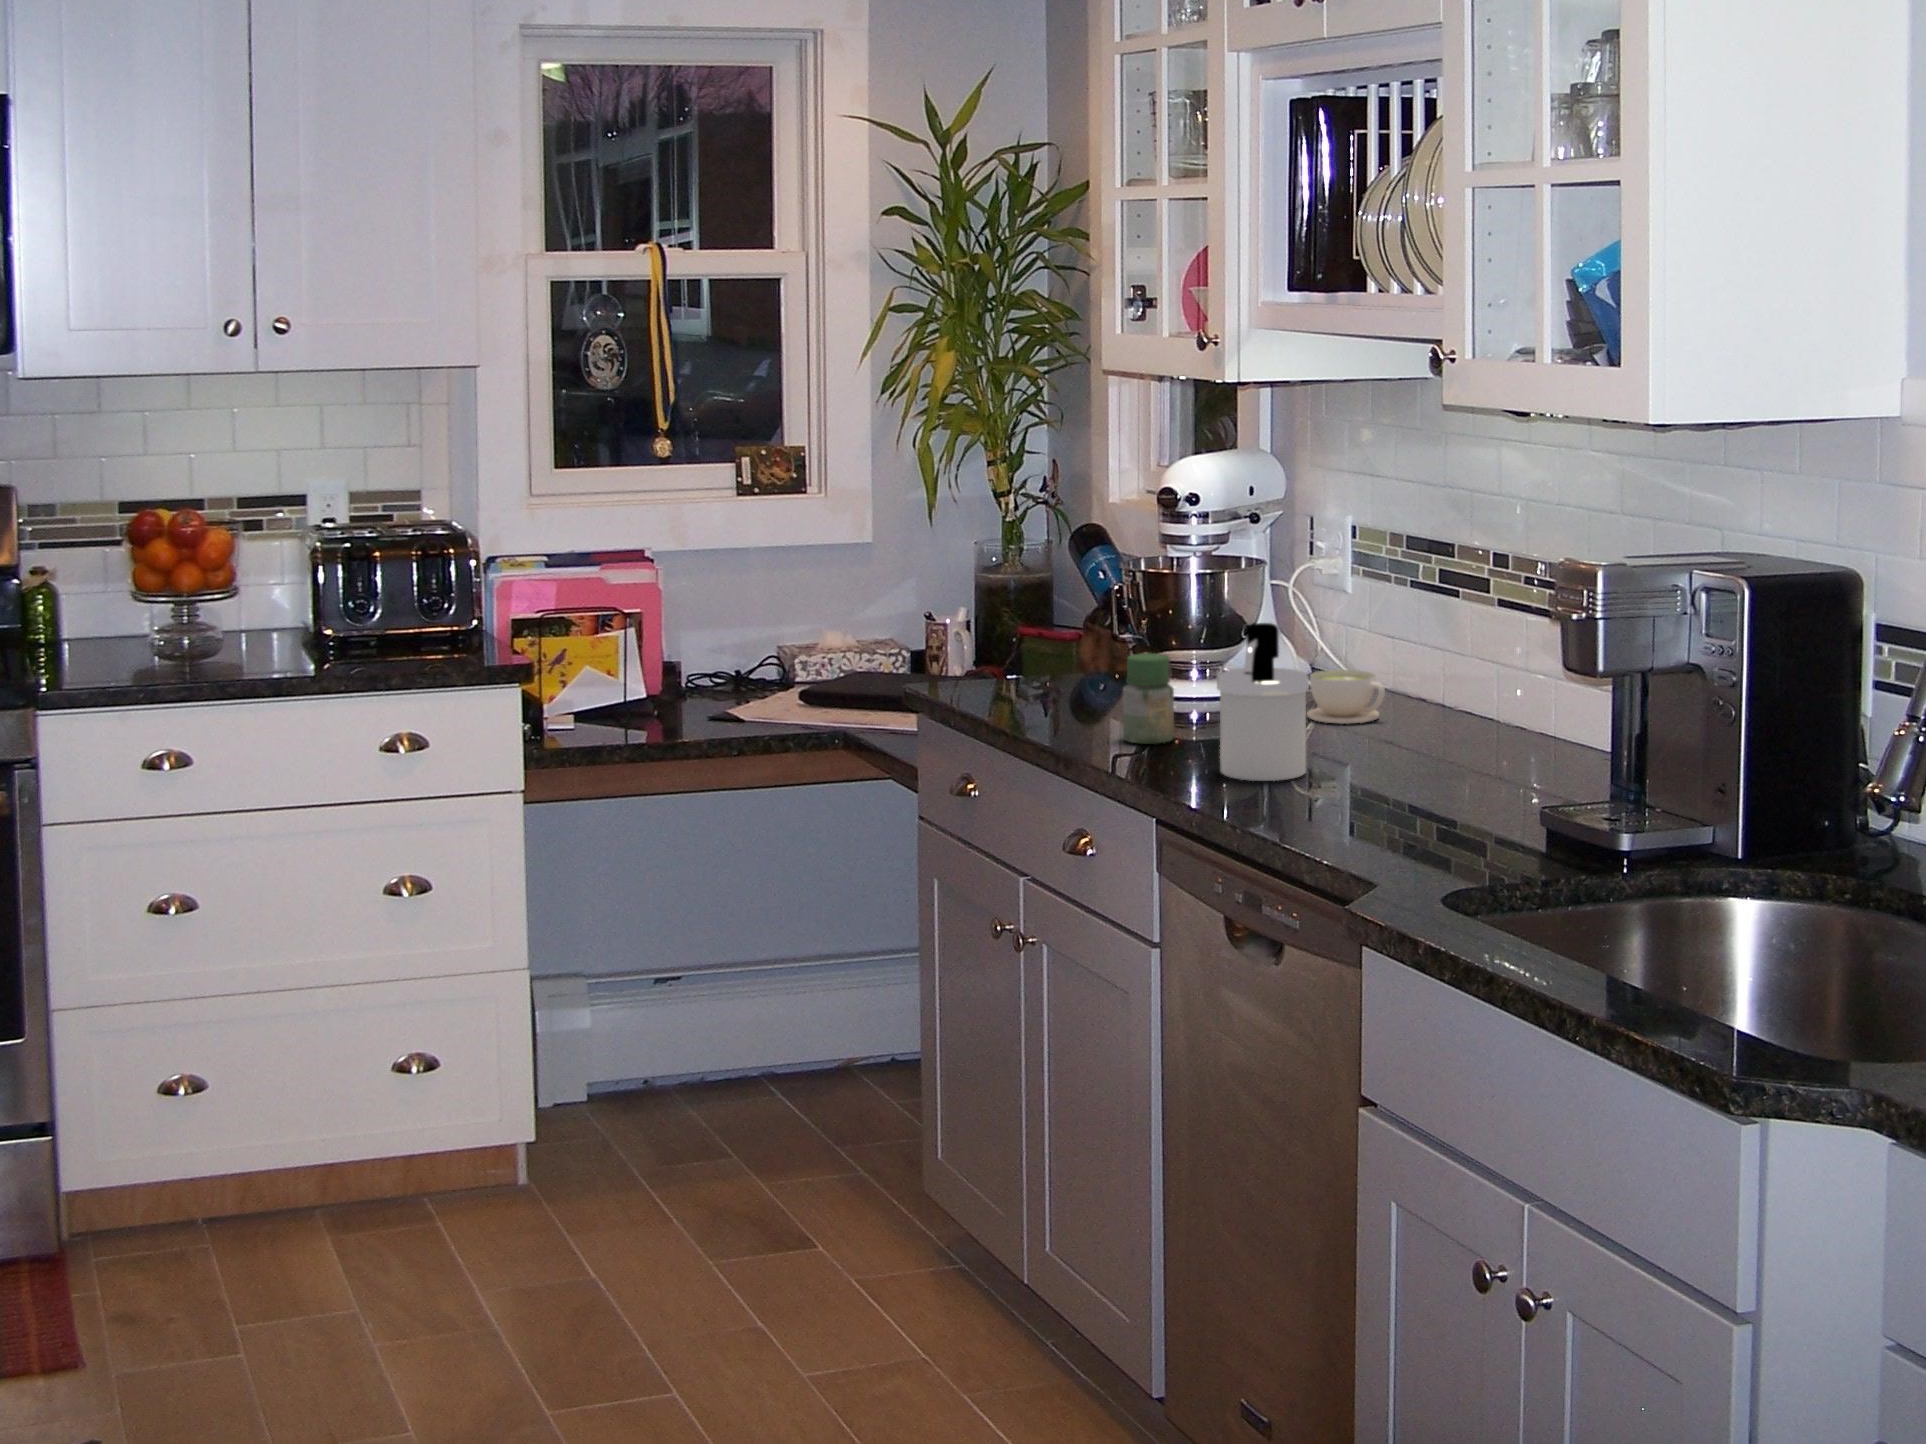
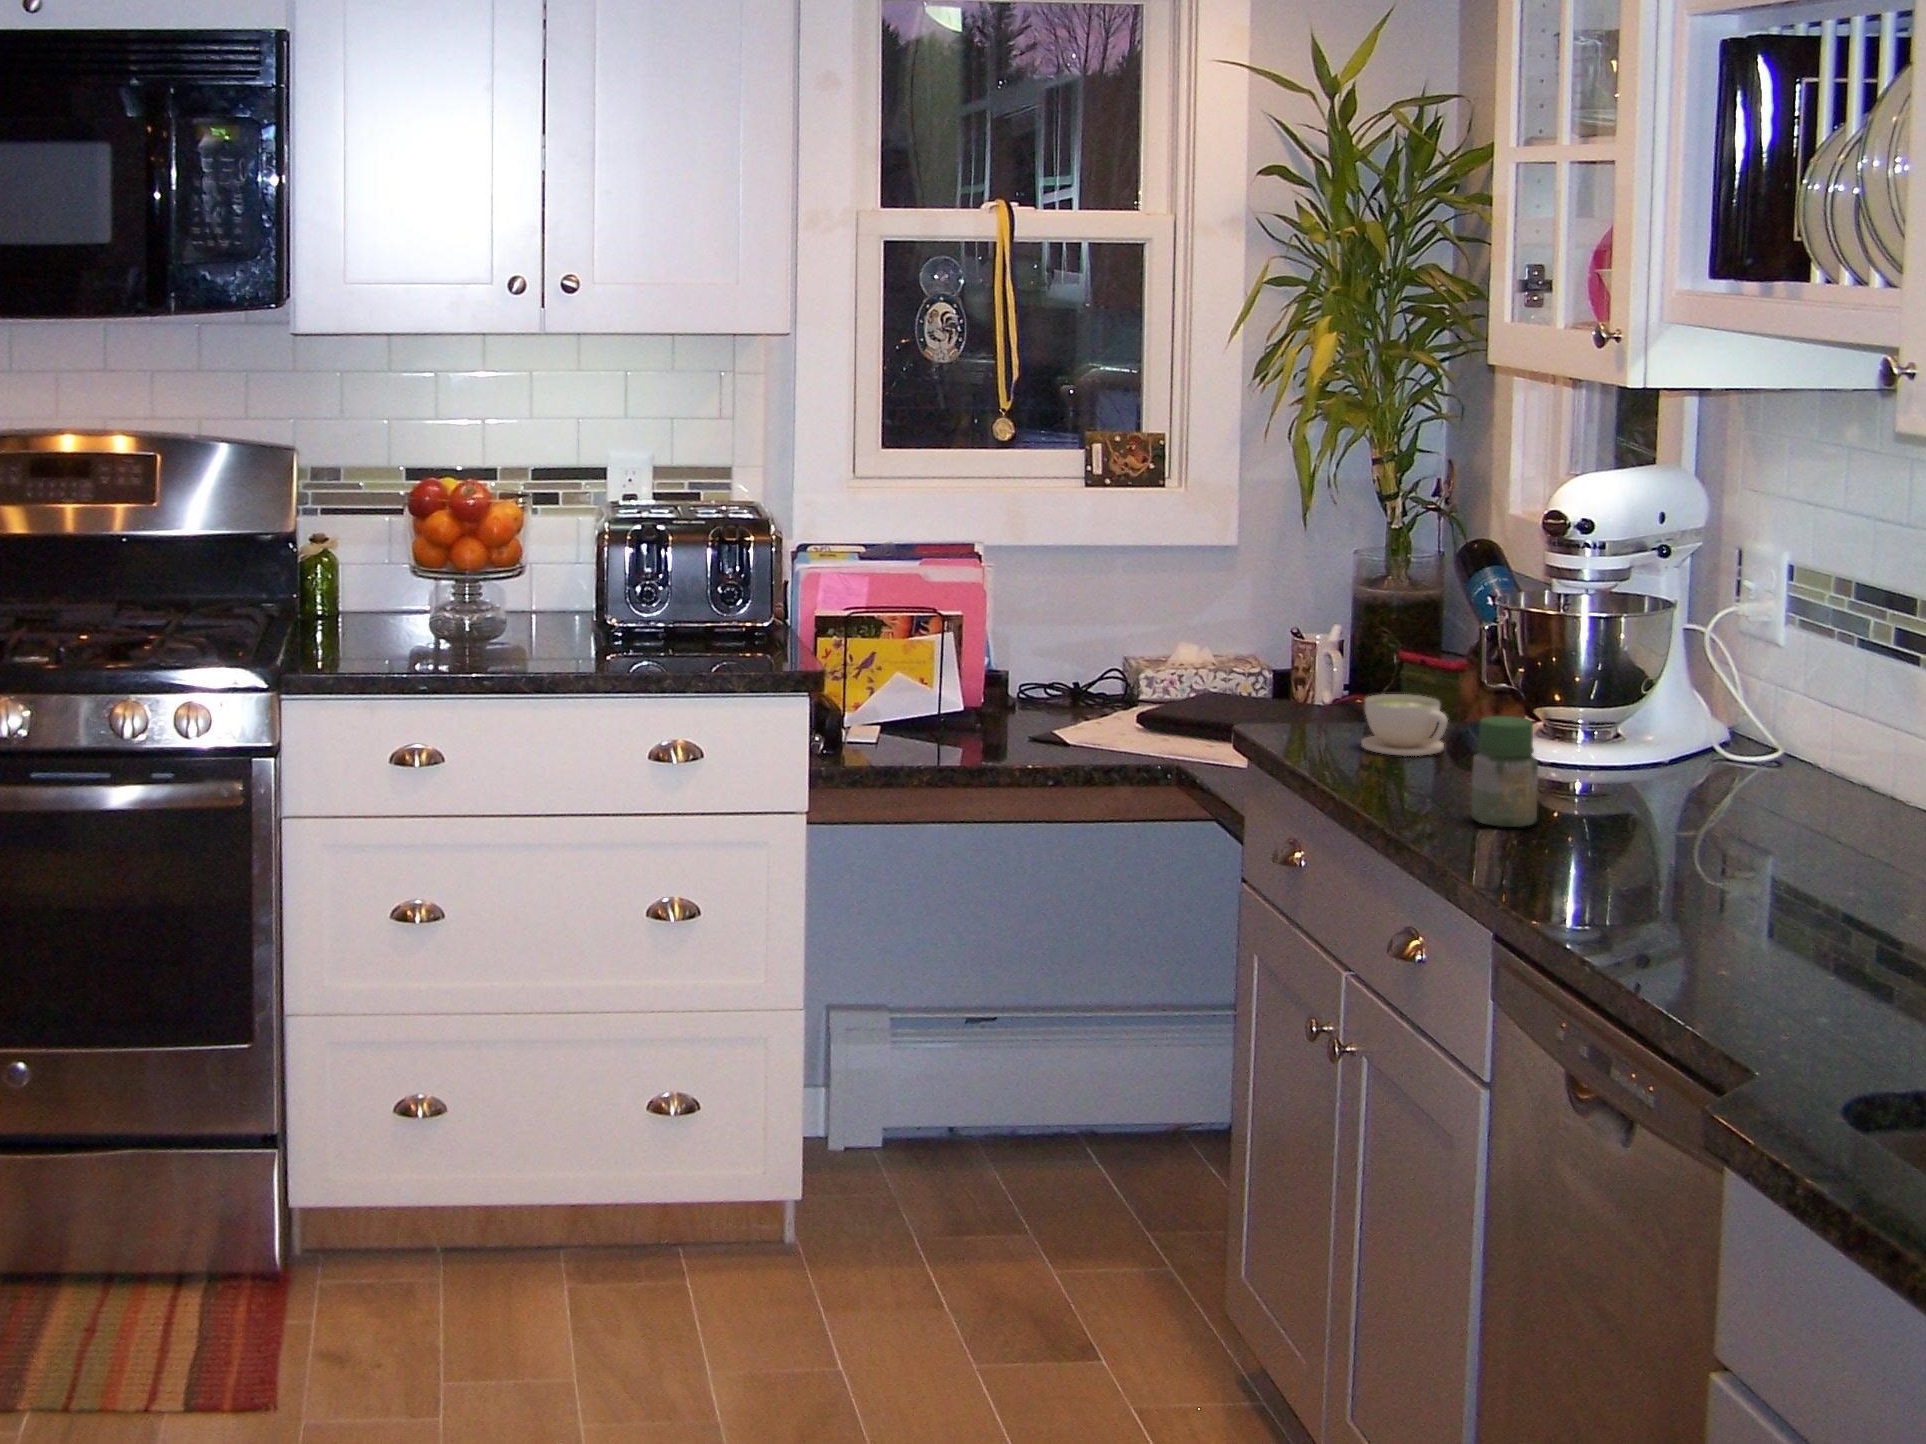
soap dispenser: present [1217,623,1309,781] -> none [1582,694,1704,893]
coffee cup: present [1307,670,1385,724] -> present [1361,694,1448,756]

